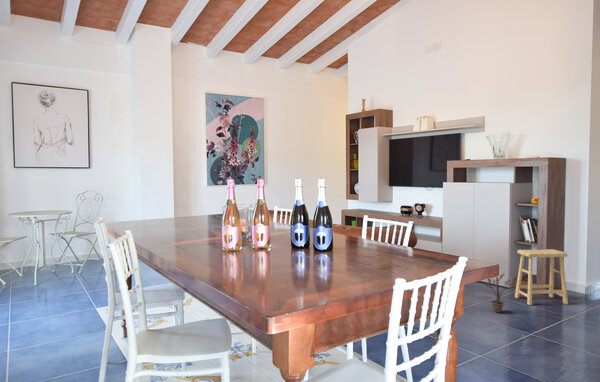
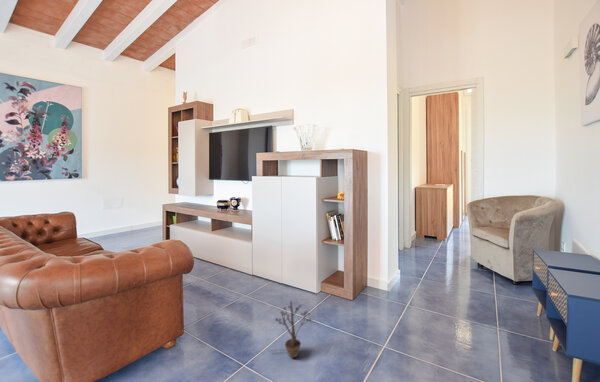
footstool: present [515,249,568,305] -> none [319,252,373,327]

